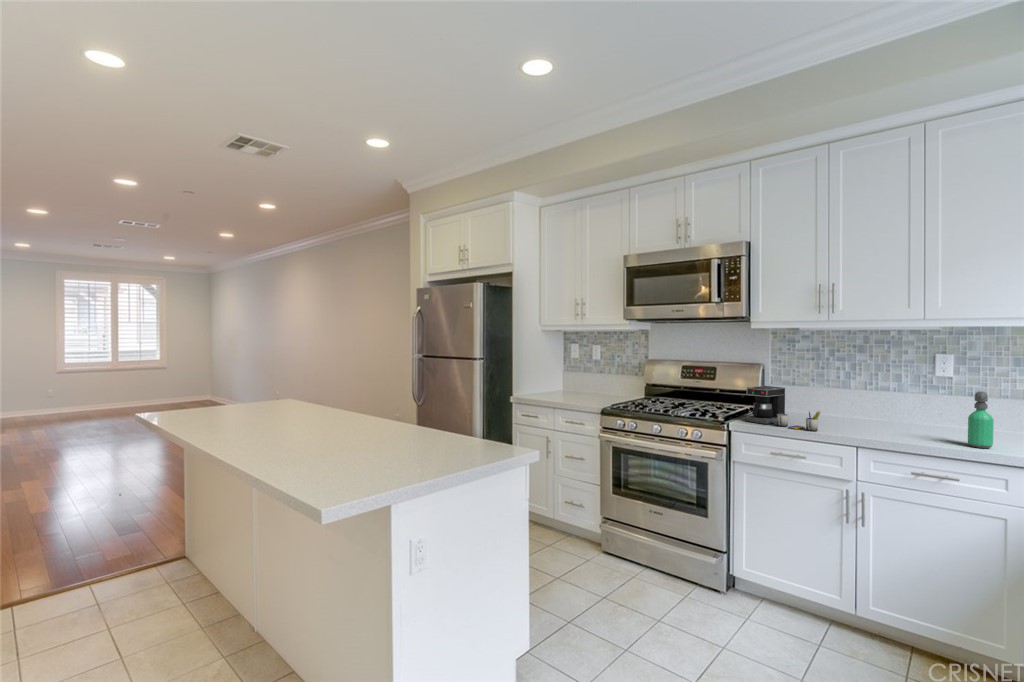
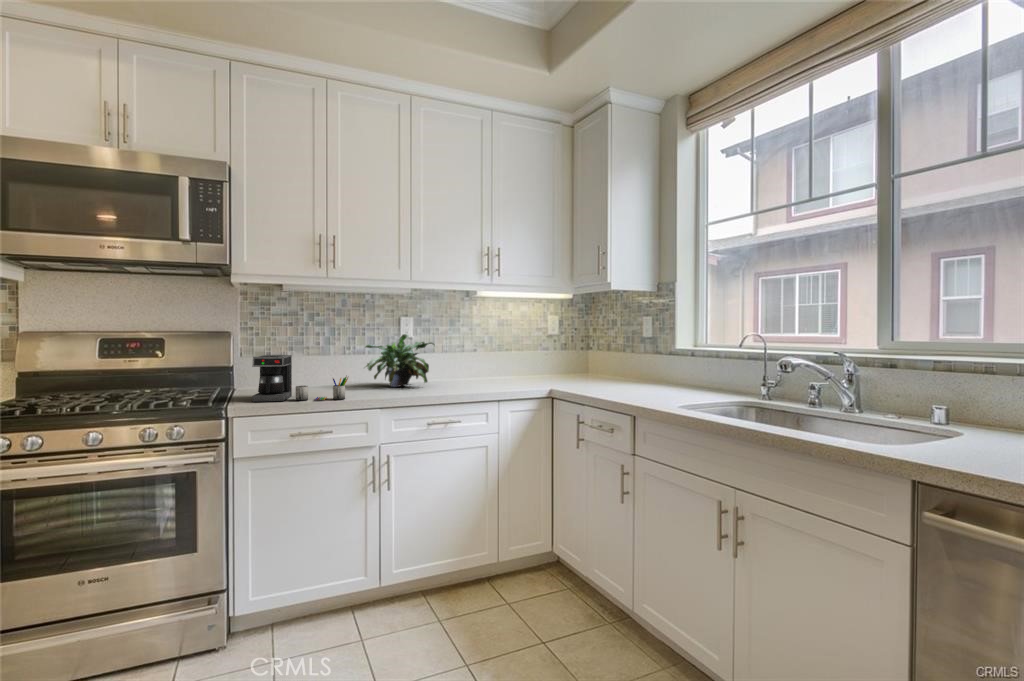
potted plant: none [864,375,953,432] -> present [365,334,435,387]
soap dispenser: present [968,391,994,448] -> none [460,343,477,391]

